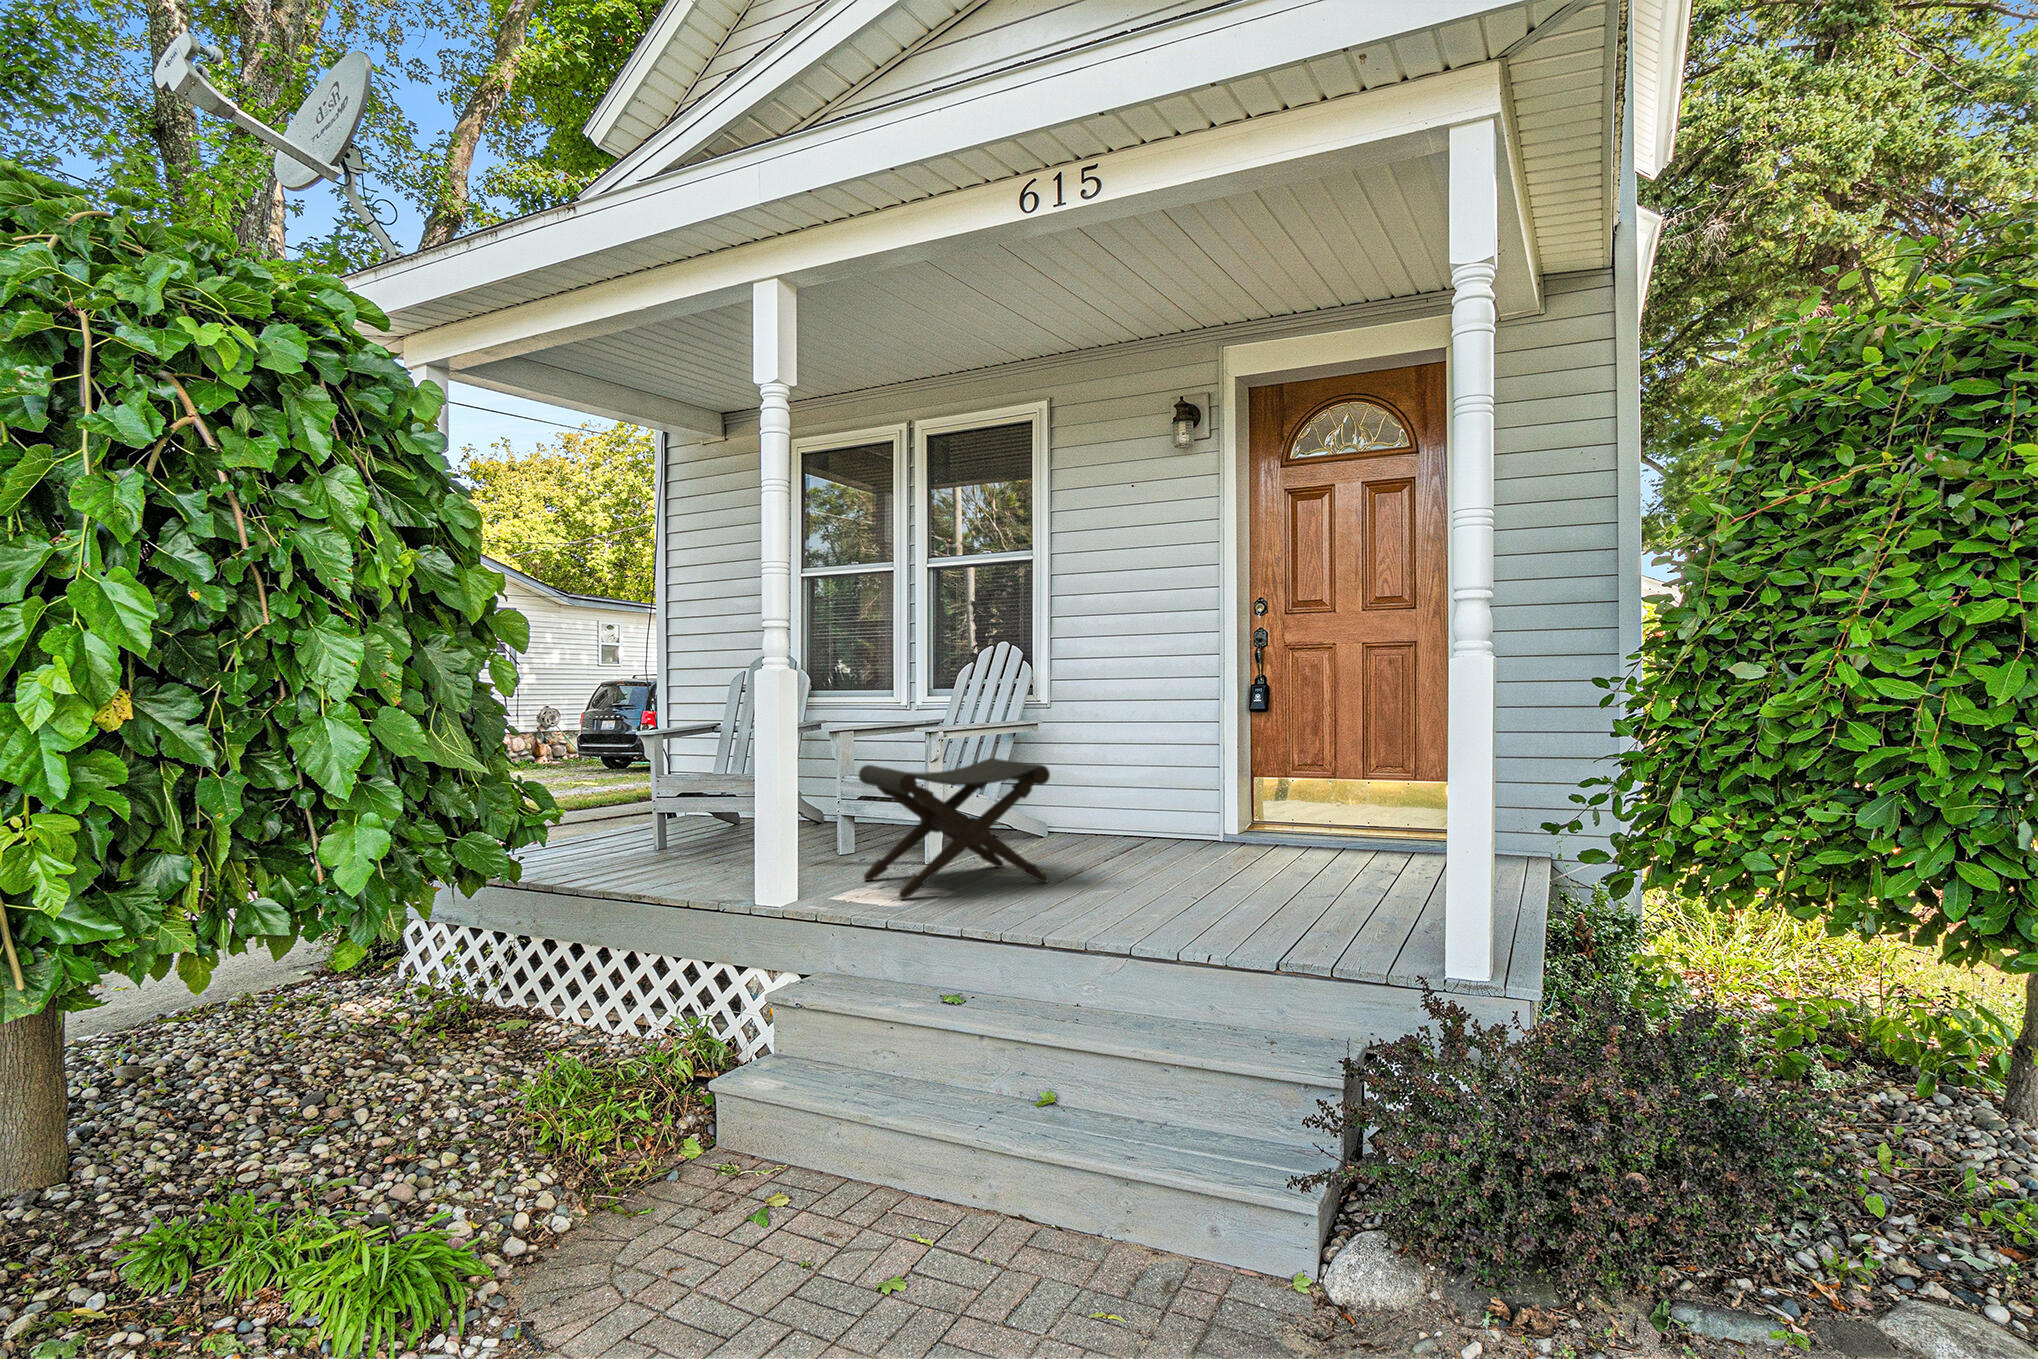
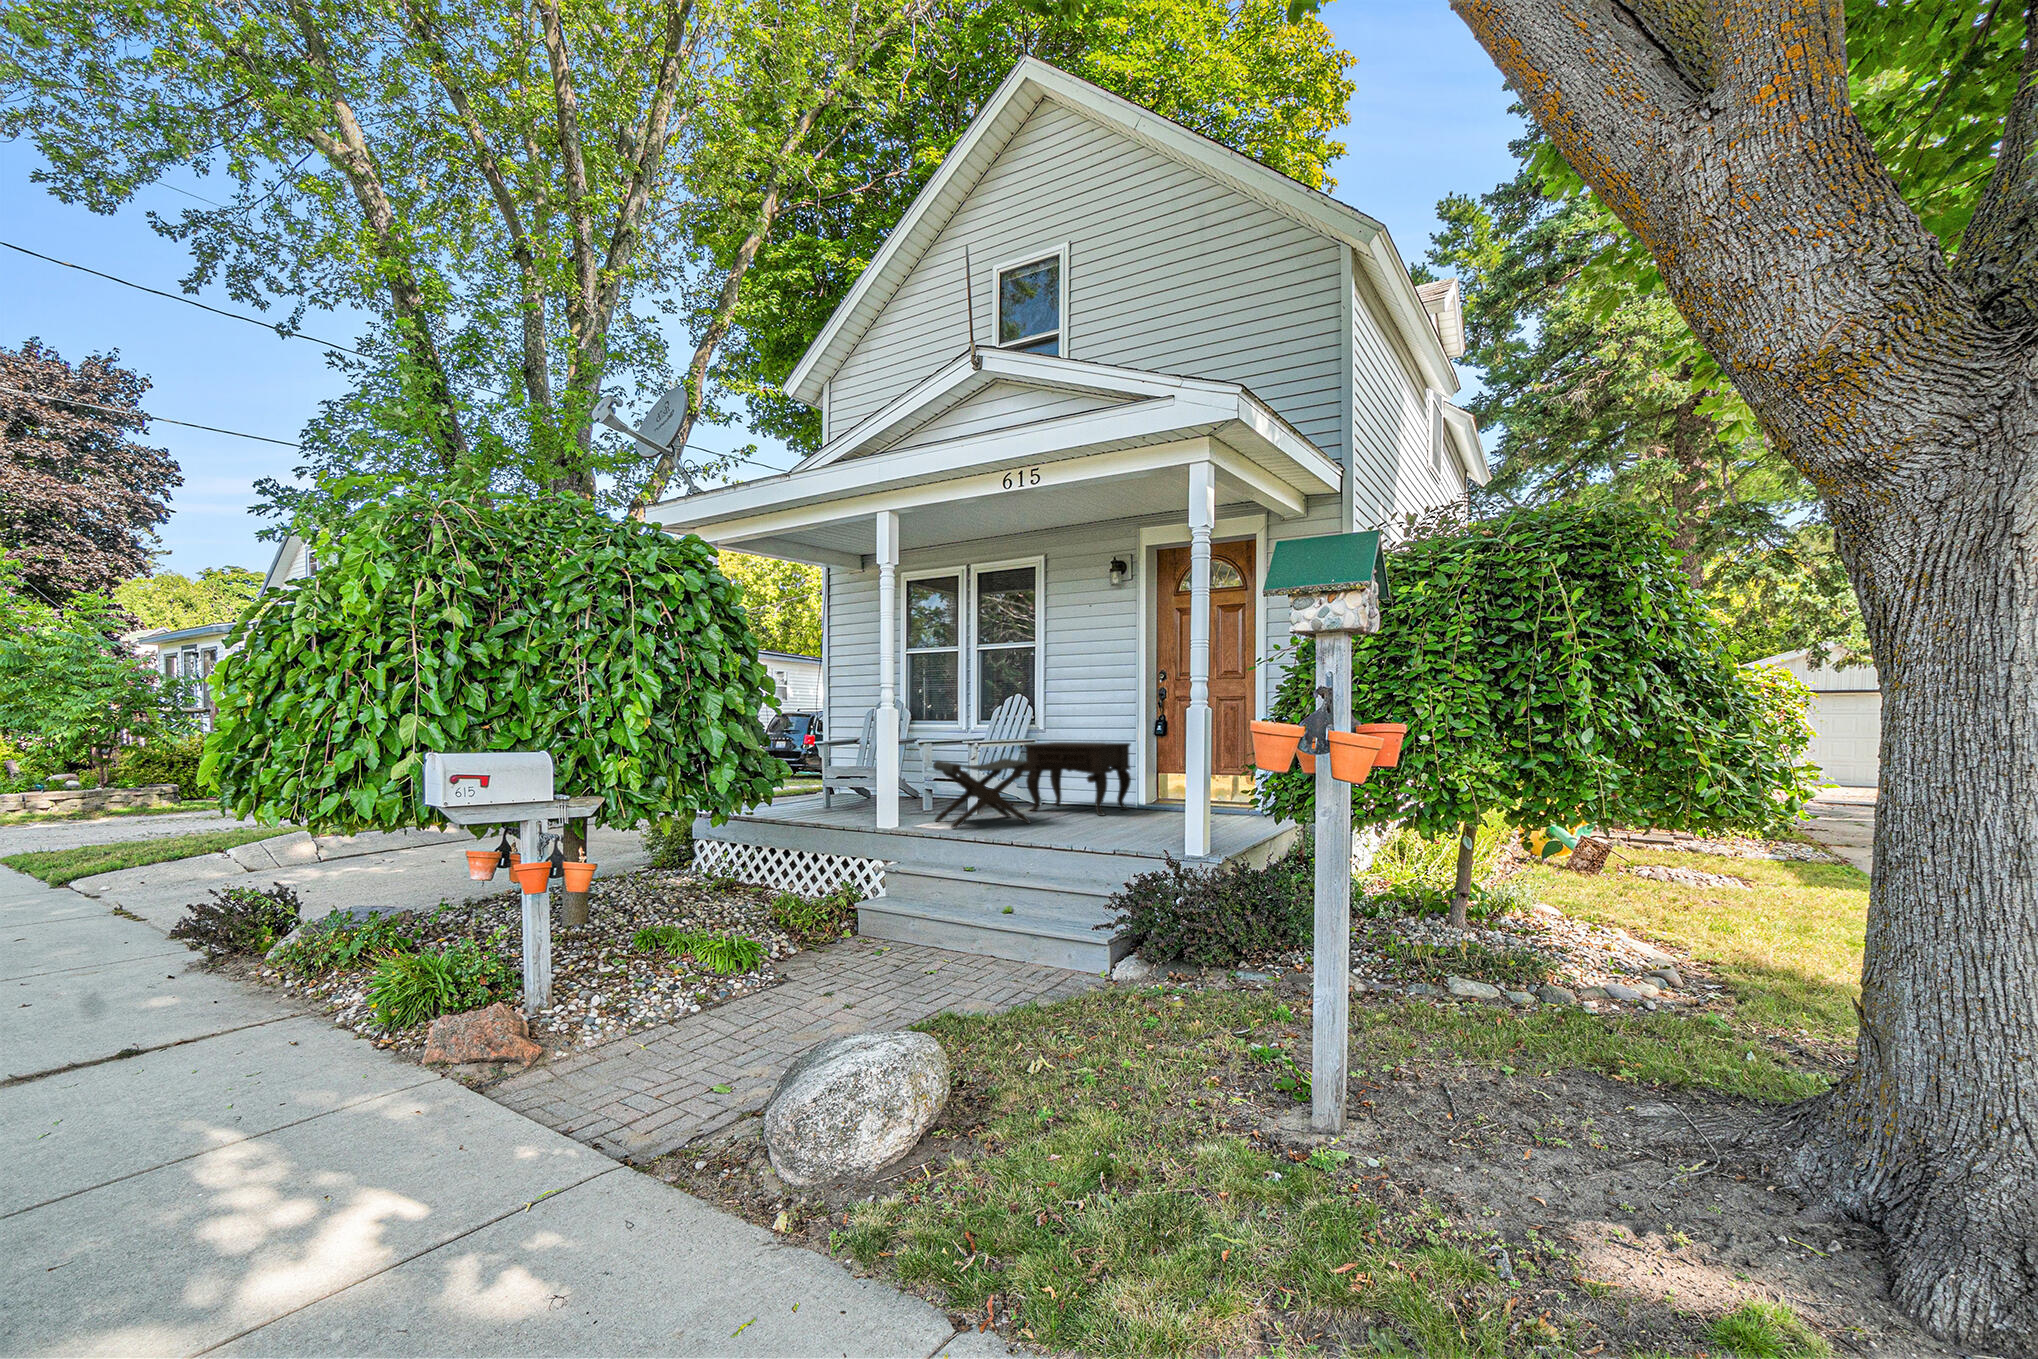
side table: none [1022,725,1211,860] -> present [1024,742,1131,815]

